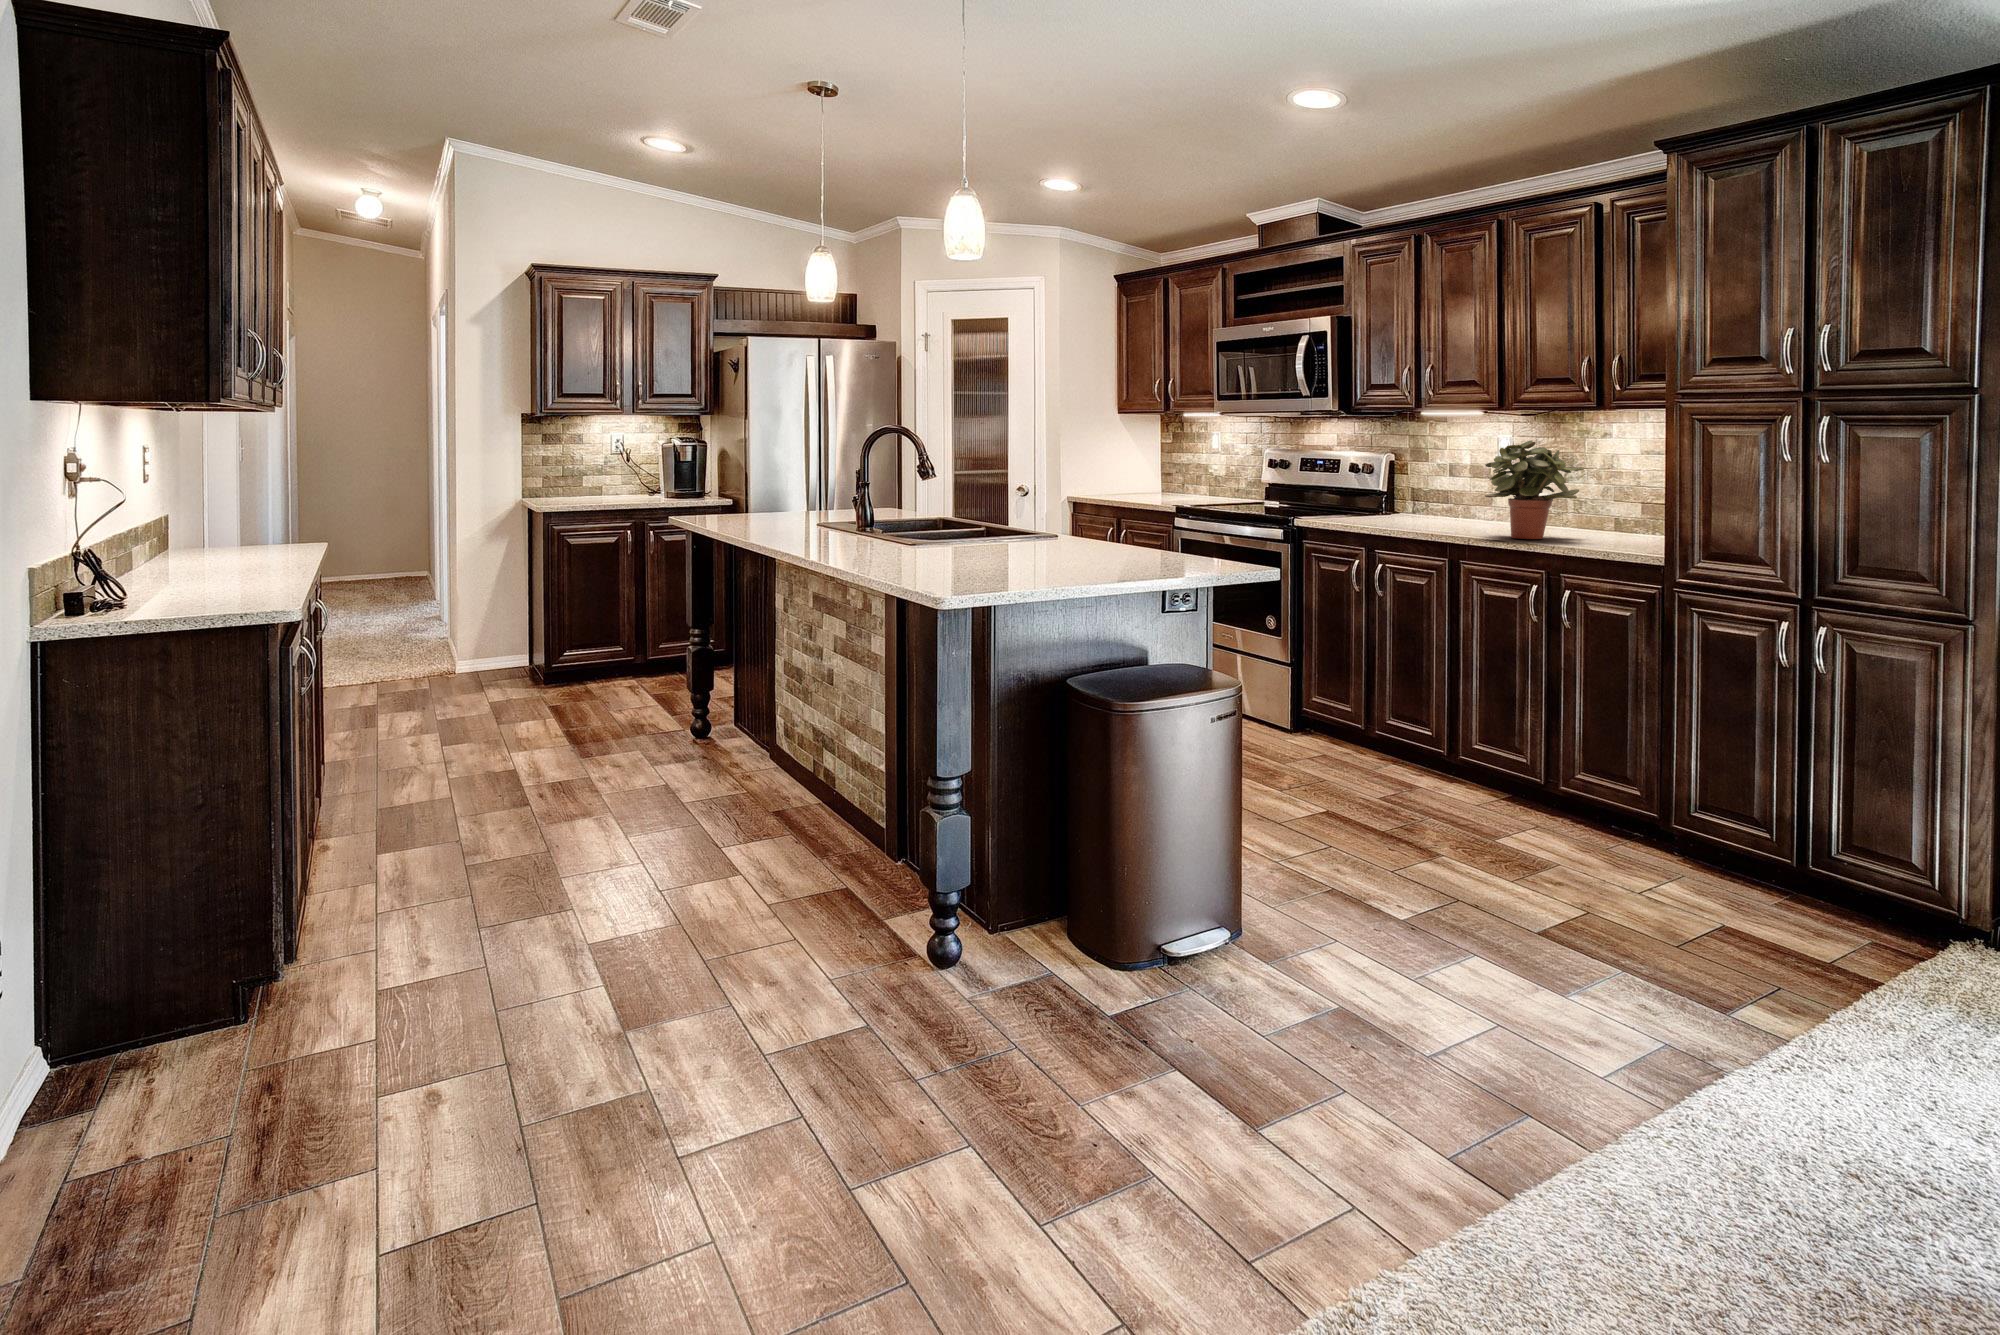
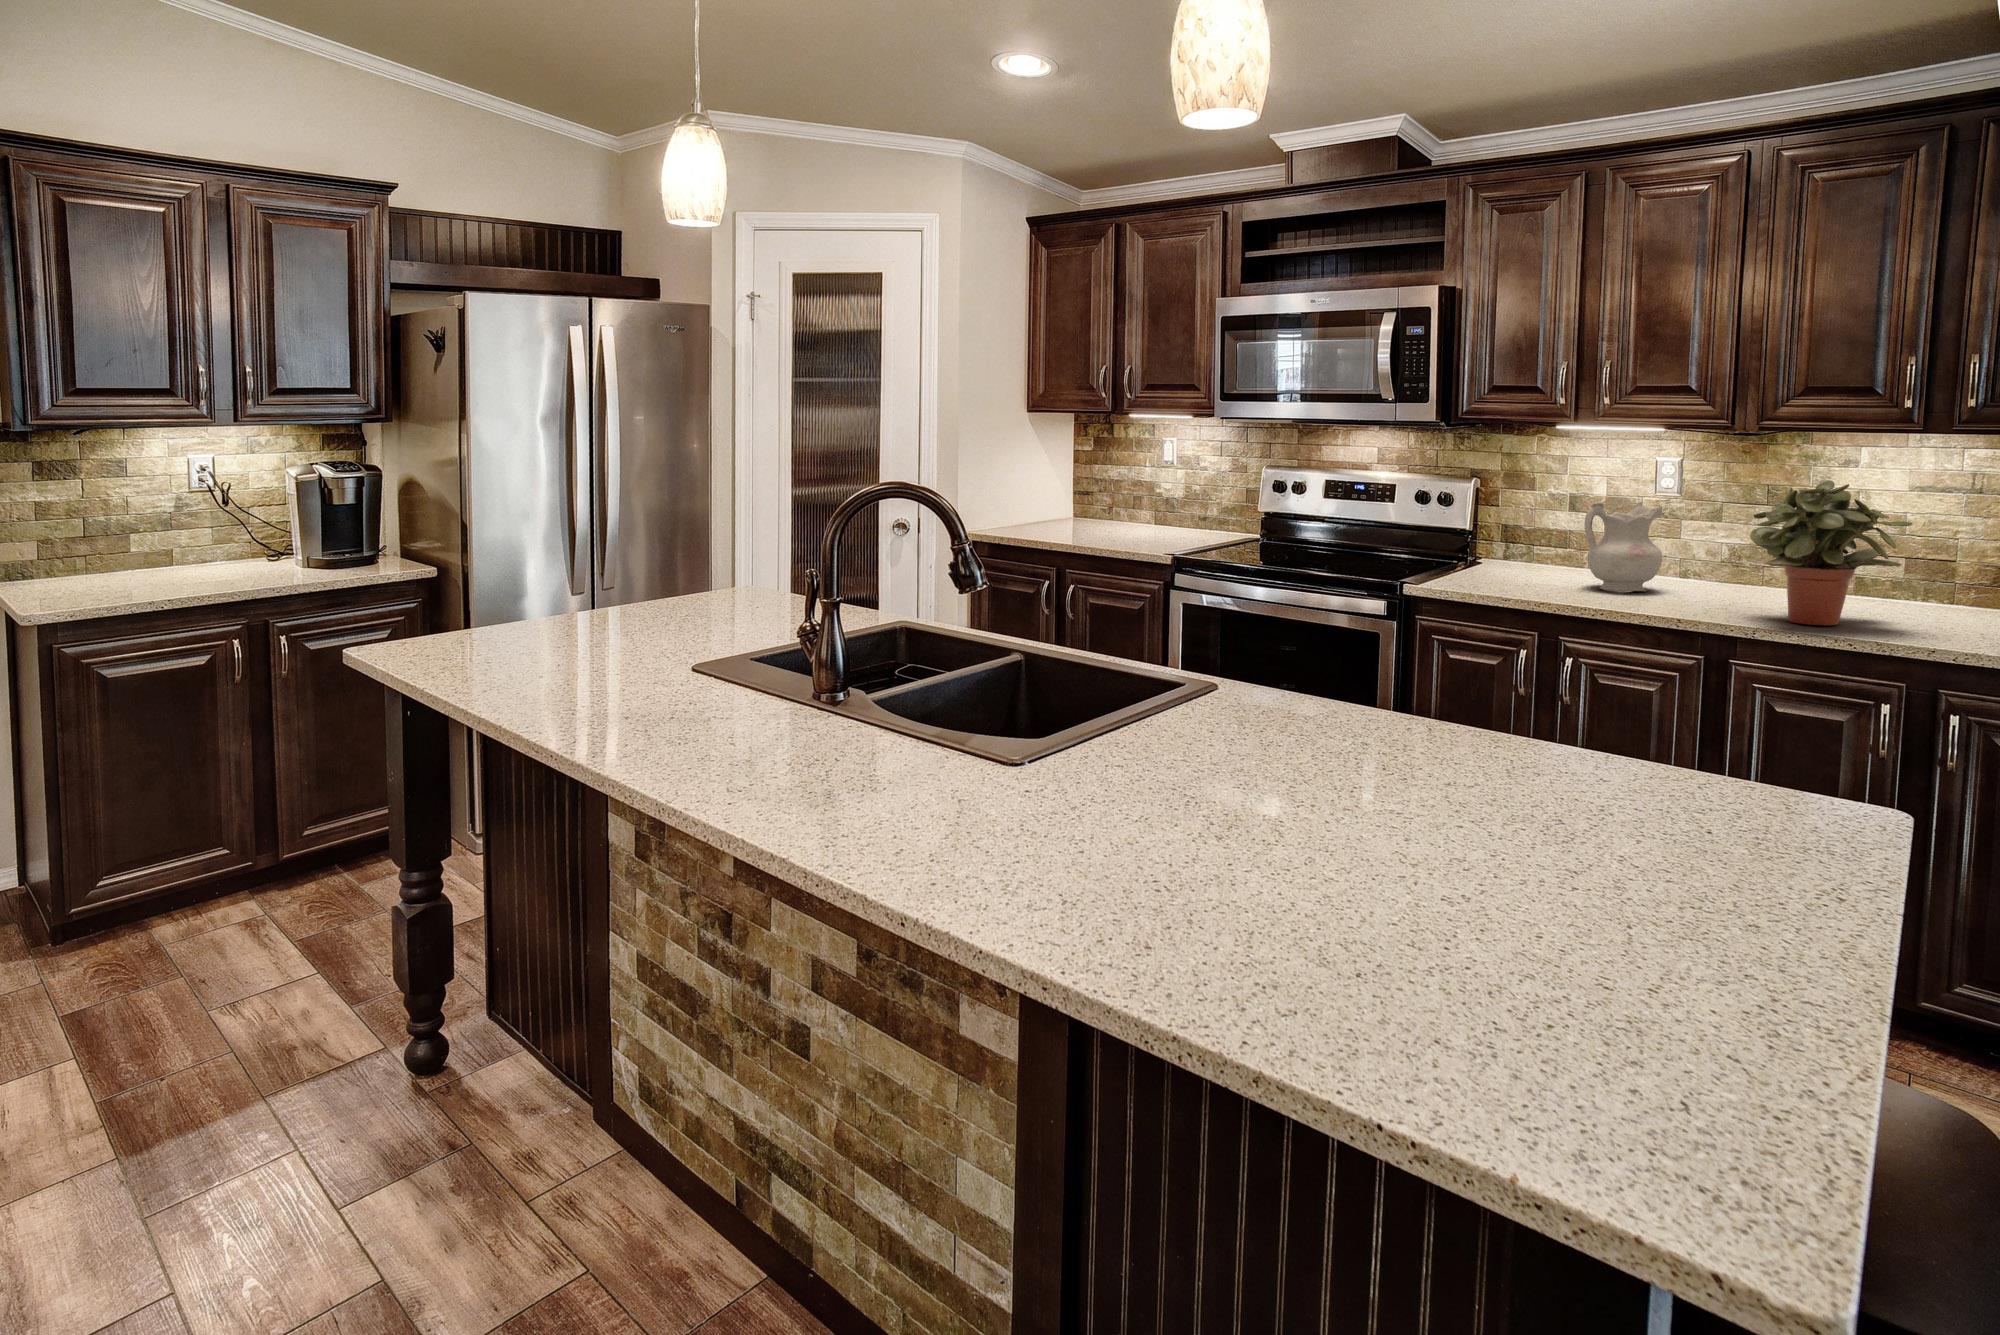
ceramic pitcher: none [1417,463,1473,525] -> present [1585,503,1663,591]

